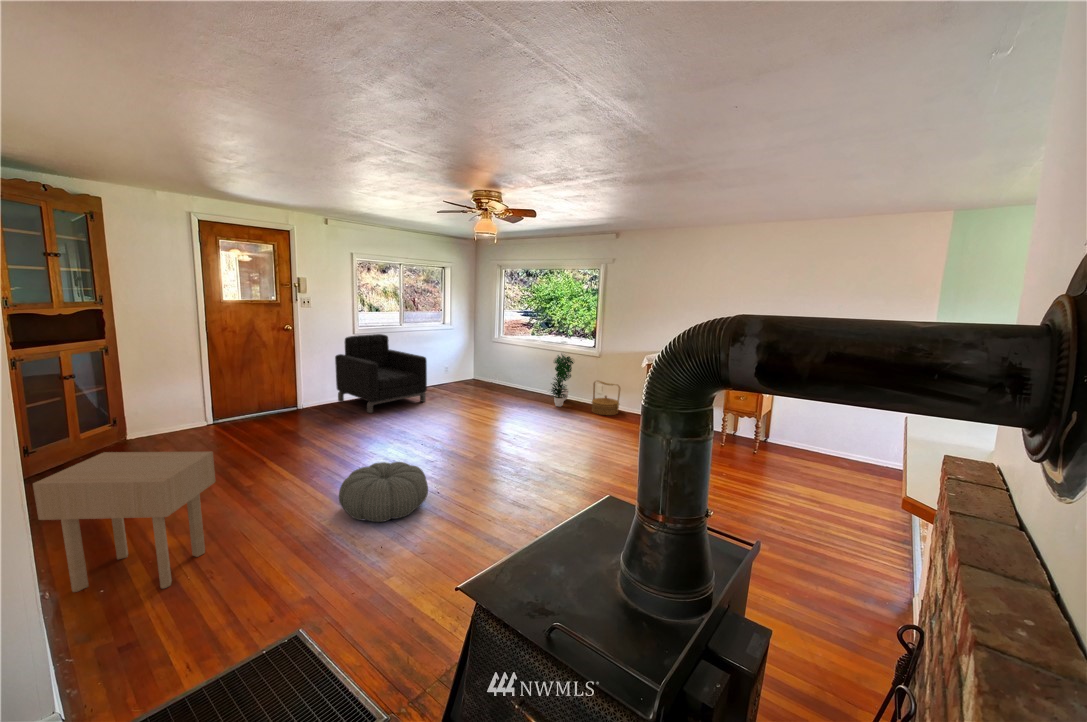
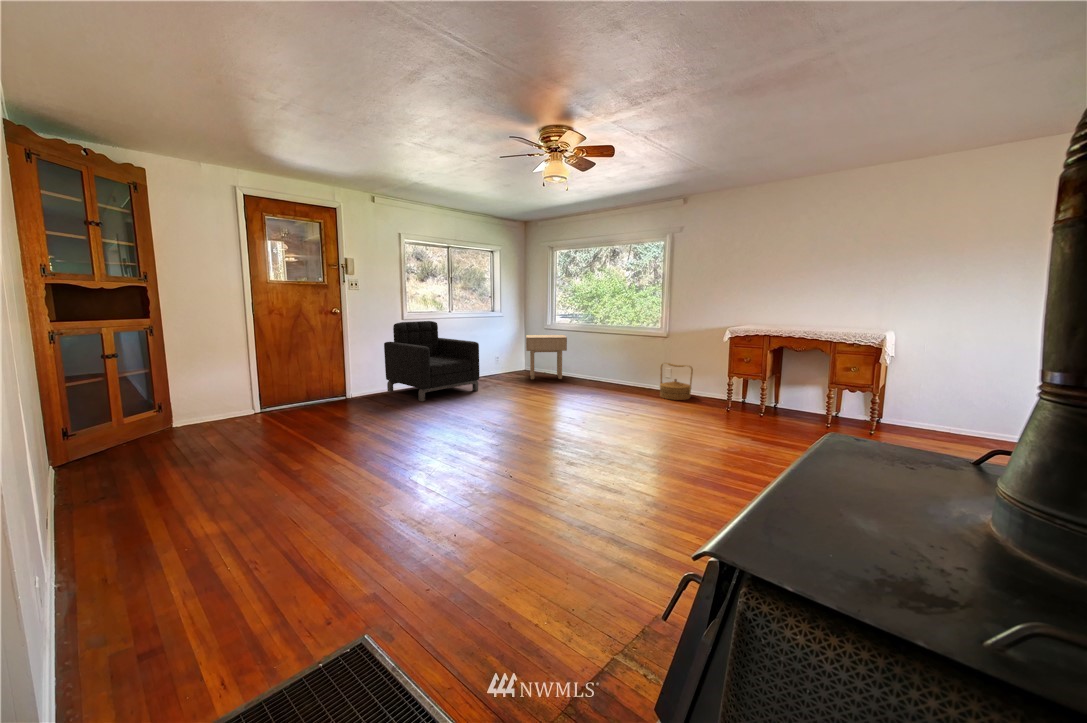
potted plant: present [548,354,574,407] -> none [609,334,637,393]
side table: present [33,452,215,592] -> present [526,335,567,379]
pouf: present [339,462,428,522] -> none [400,440,501,507]

